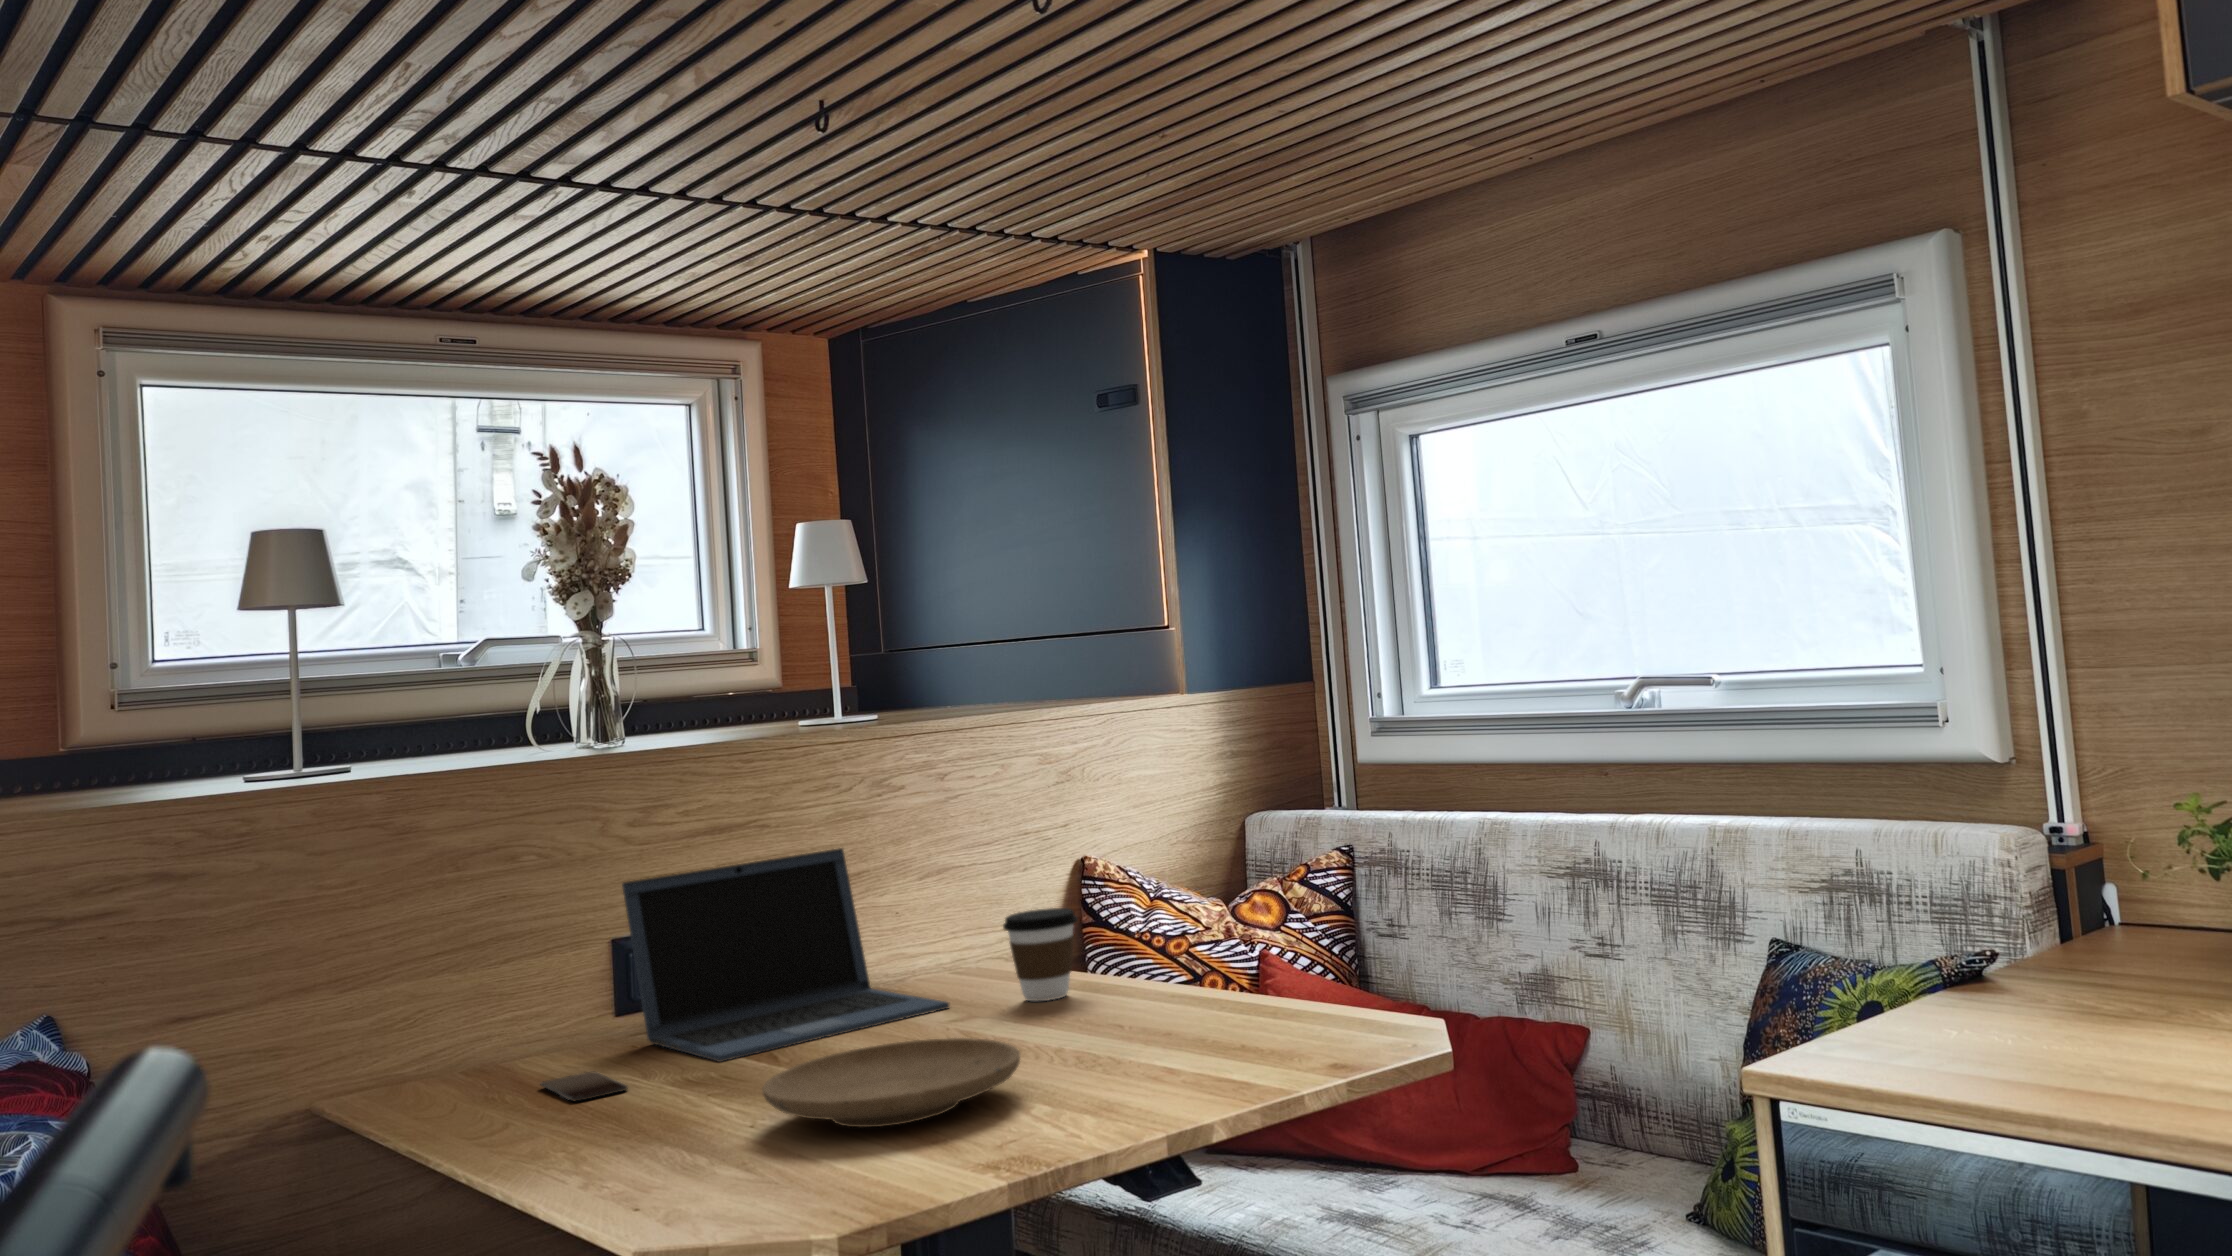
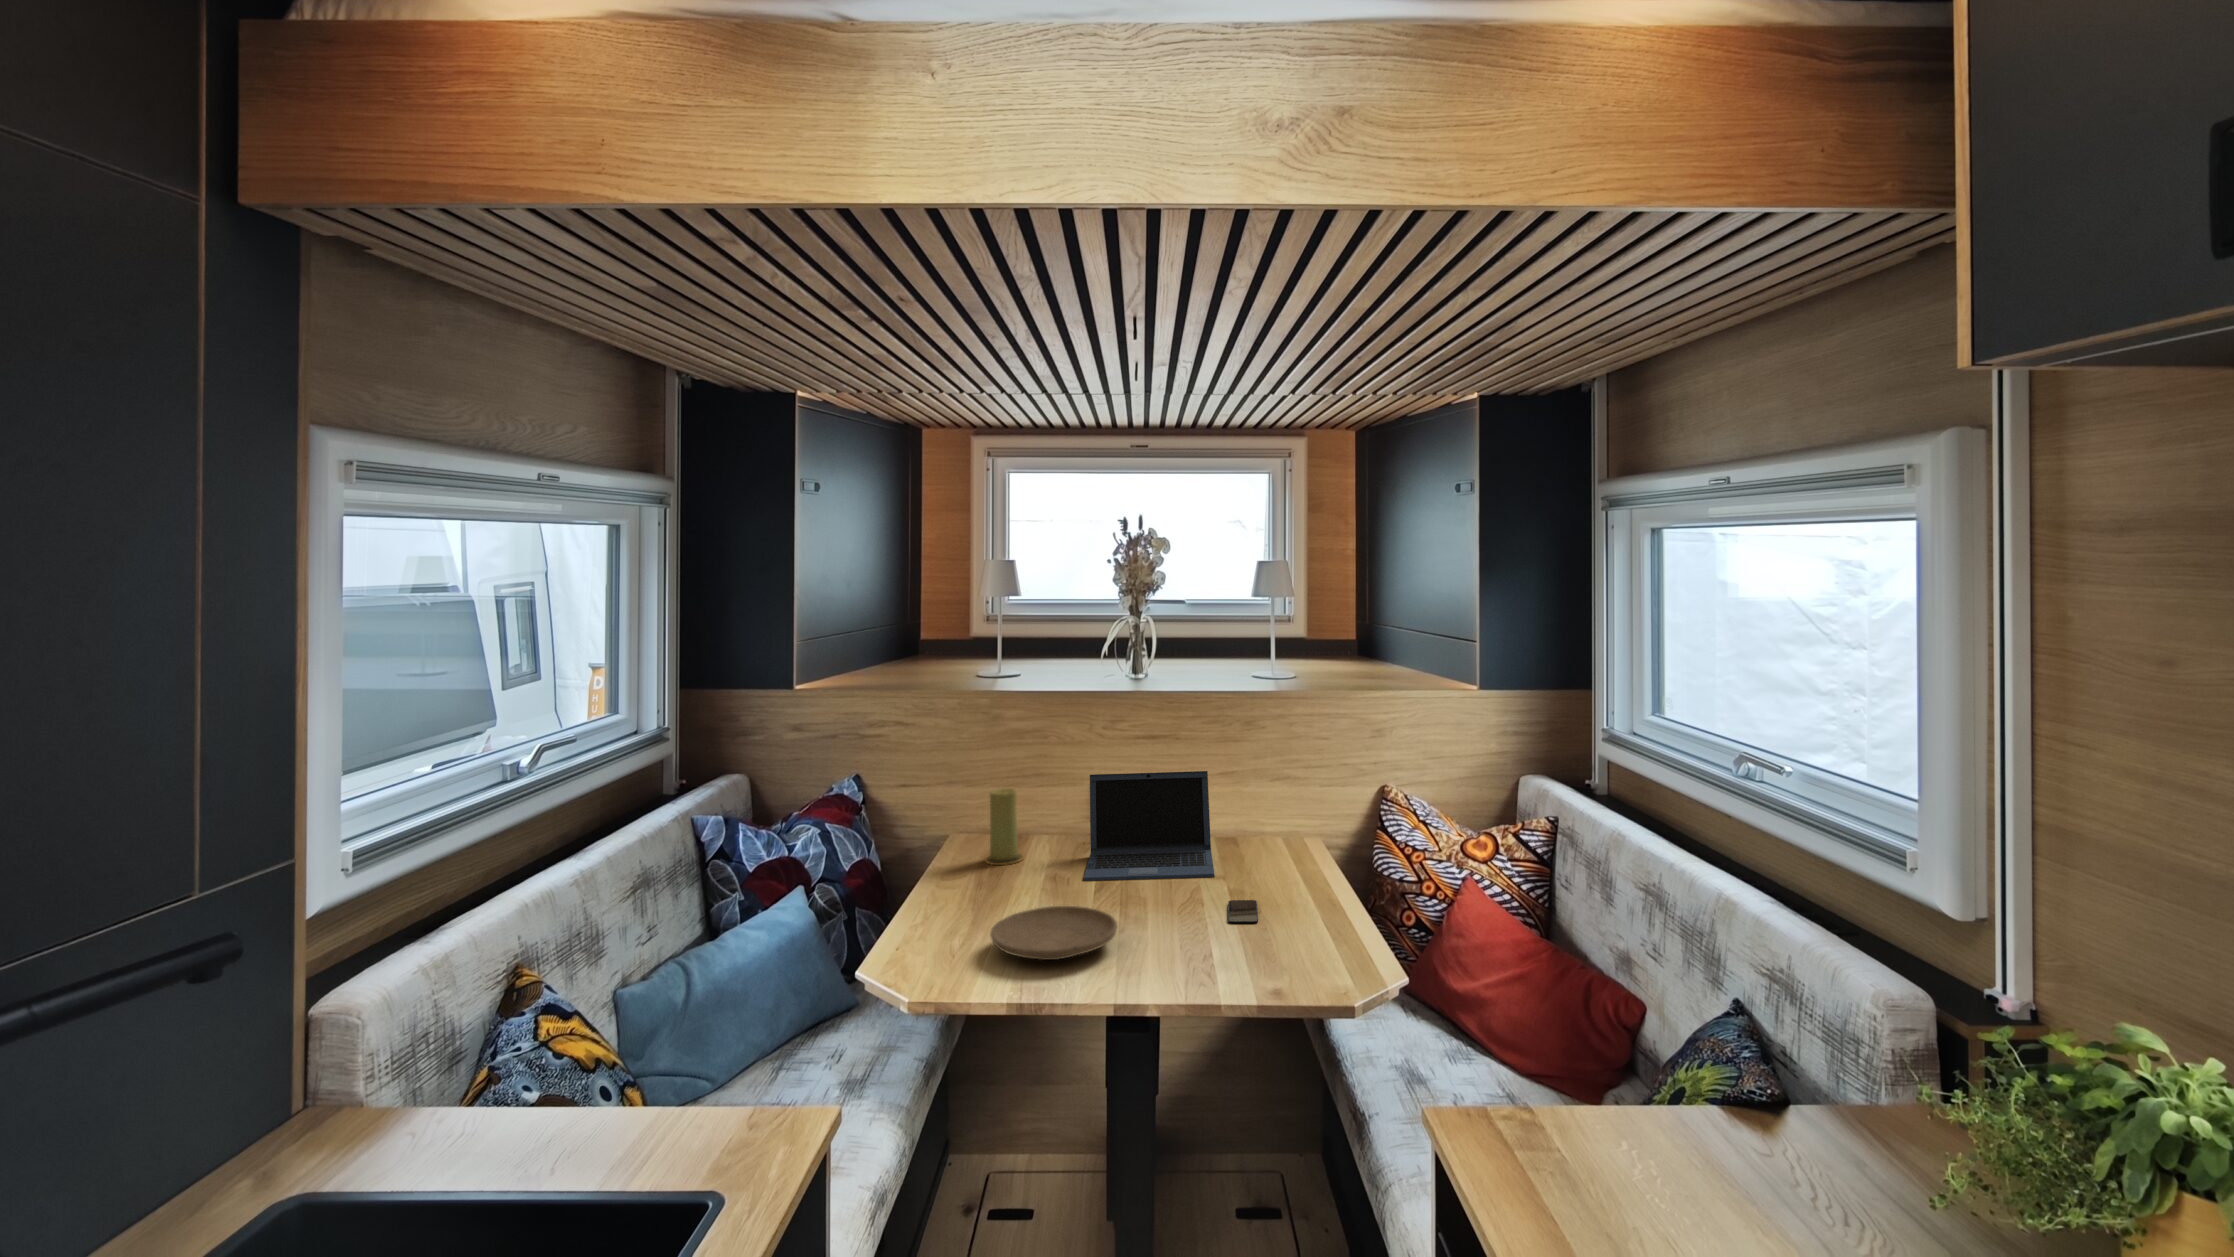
coffee cup: present [1003,908,1078,1001] -> none [1234,834,1276,889]
candle: none [414,928,510,1097] -> present [985,788,1024,865]
smartphone: present [540,1071,628,1101] -> present [1228,900,1258,923]

